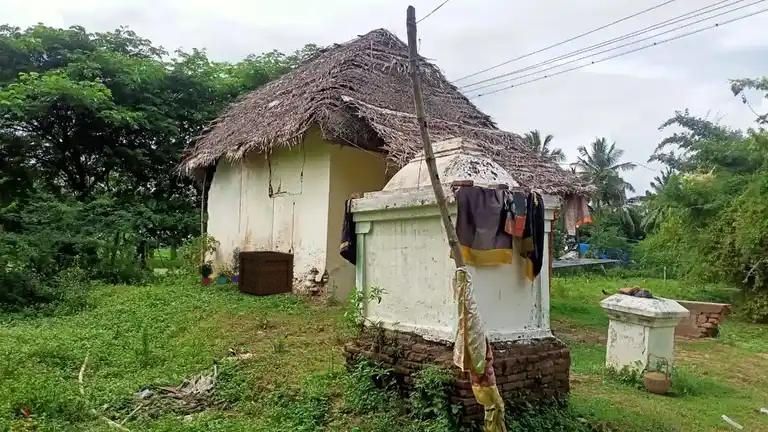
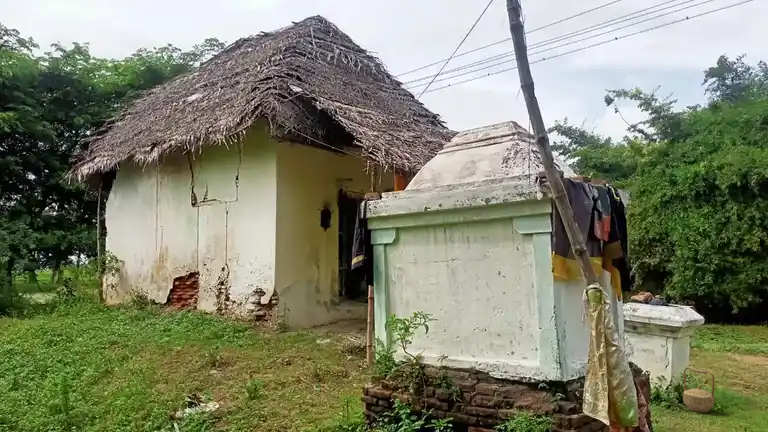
potted plant: present [199,247,240,285] -> none [106,266,161,315]
wooden crate: present [238,251,294,295] -> none [160,270,229,324]

